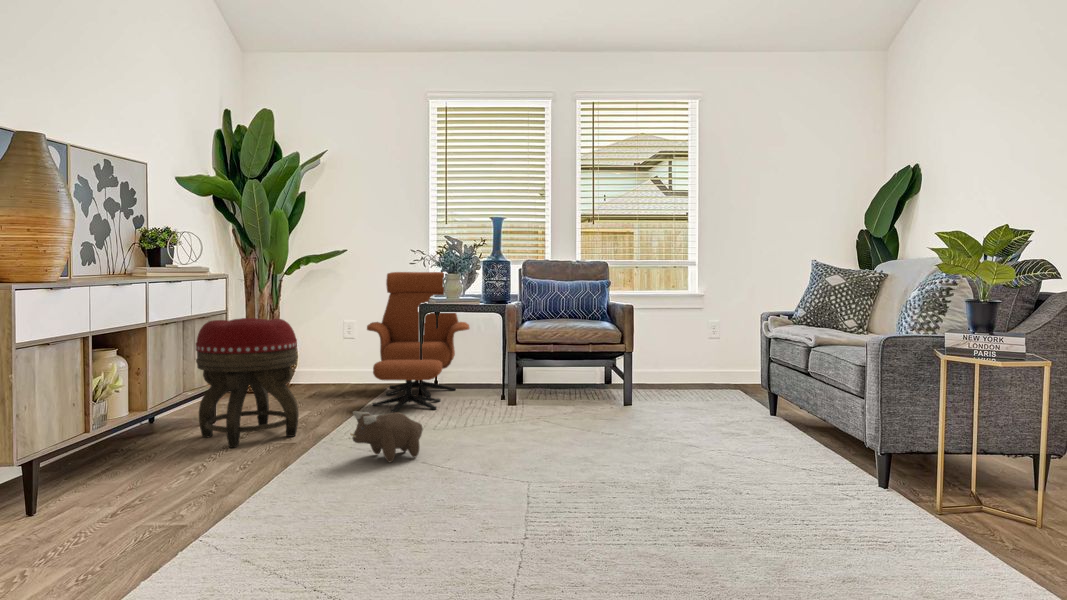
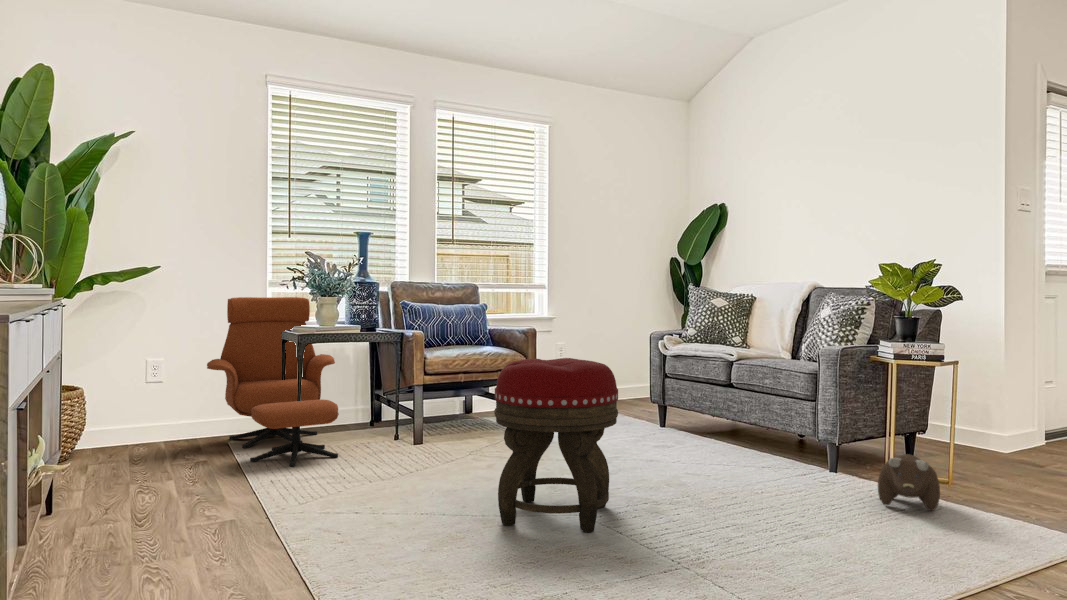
footstool: present [196,318,299,448] -> present [494,358,618,532]
plush toy: present [351,411,423,463] -> present [878,454,940,511]

